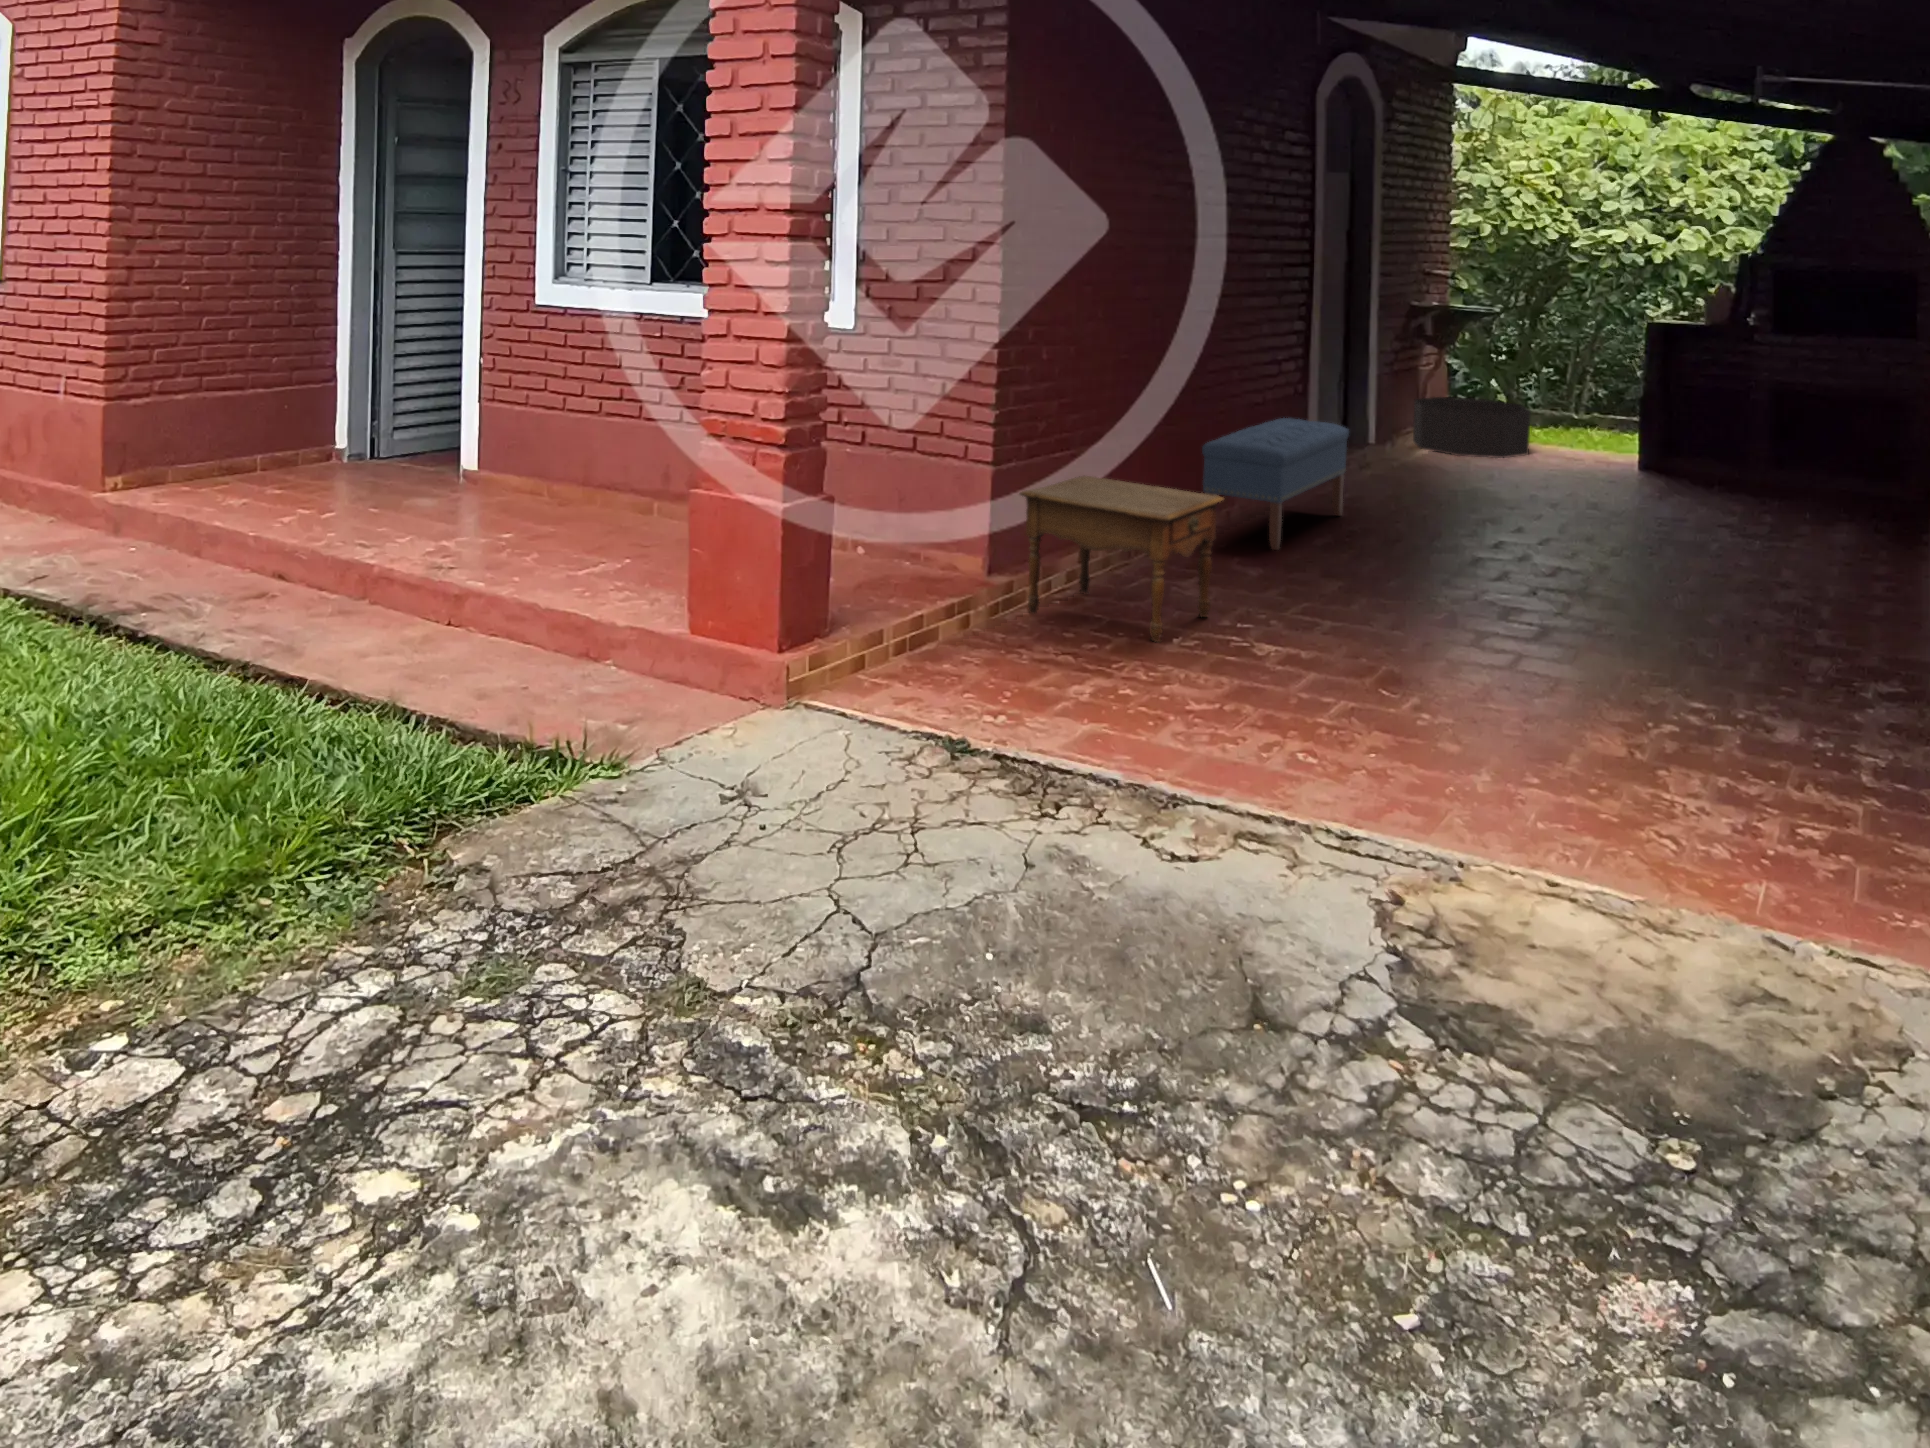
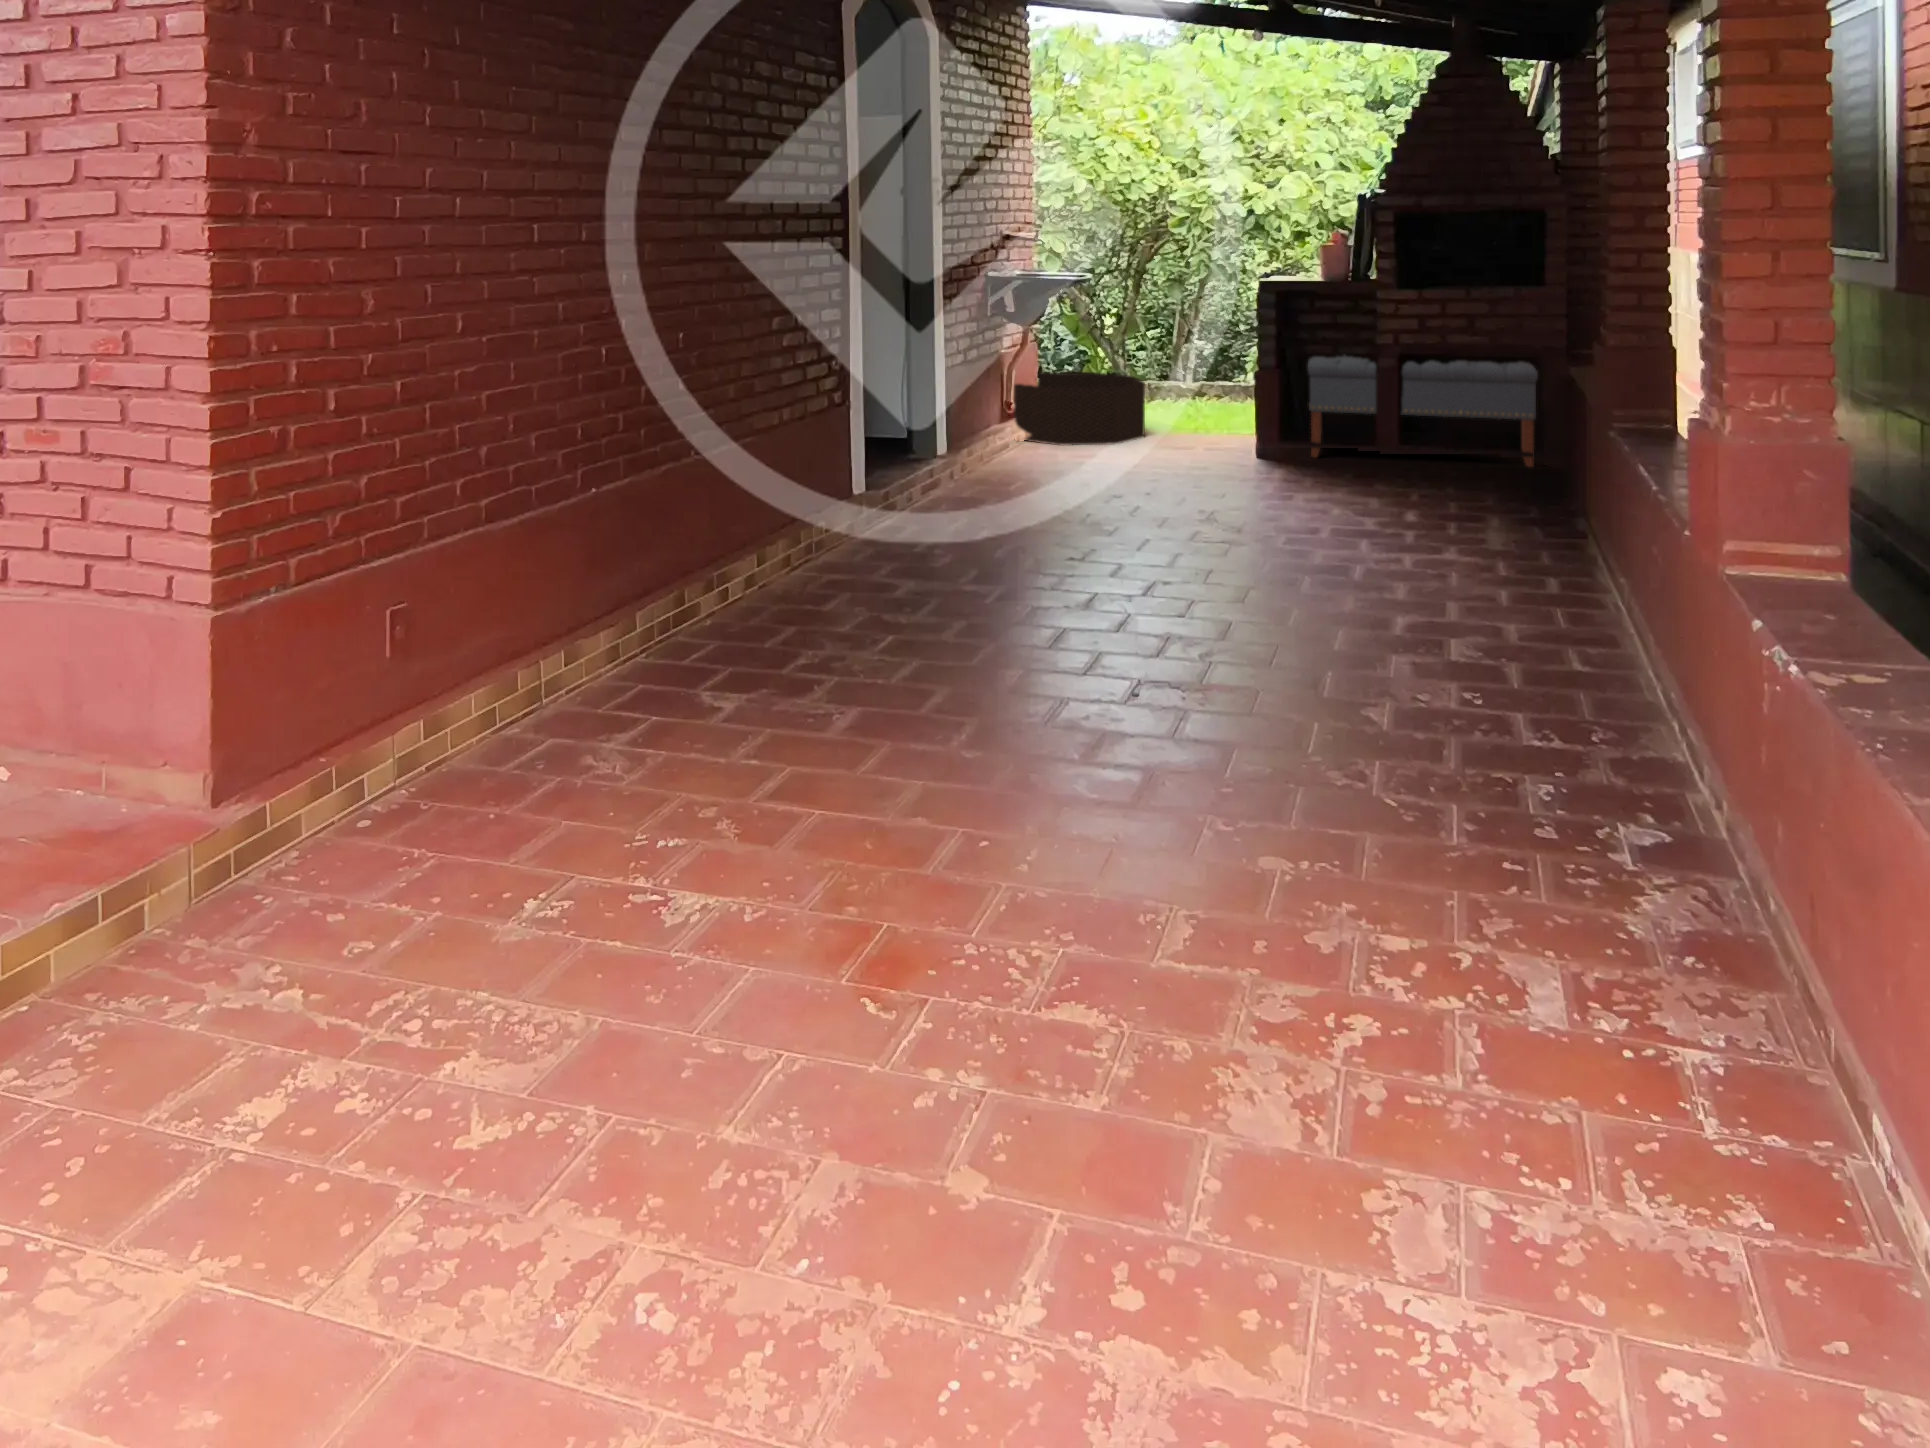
bench: present [1202,418,1349,550] -> present [1308,354,1538,467]
side table: present [1020,476,1223,642] -> none [141,563,614,953]

